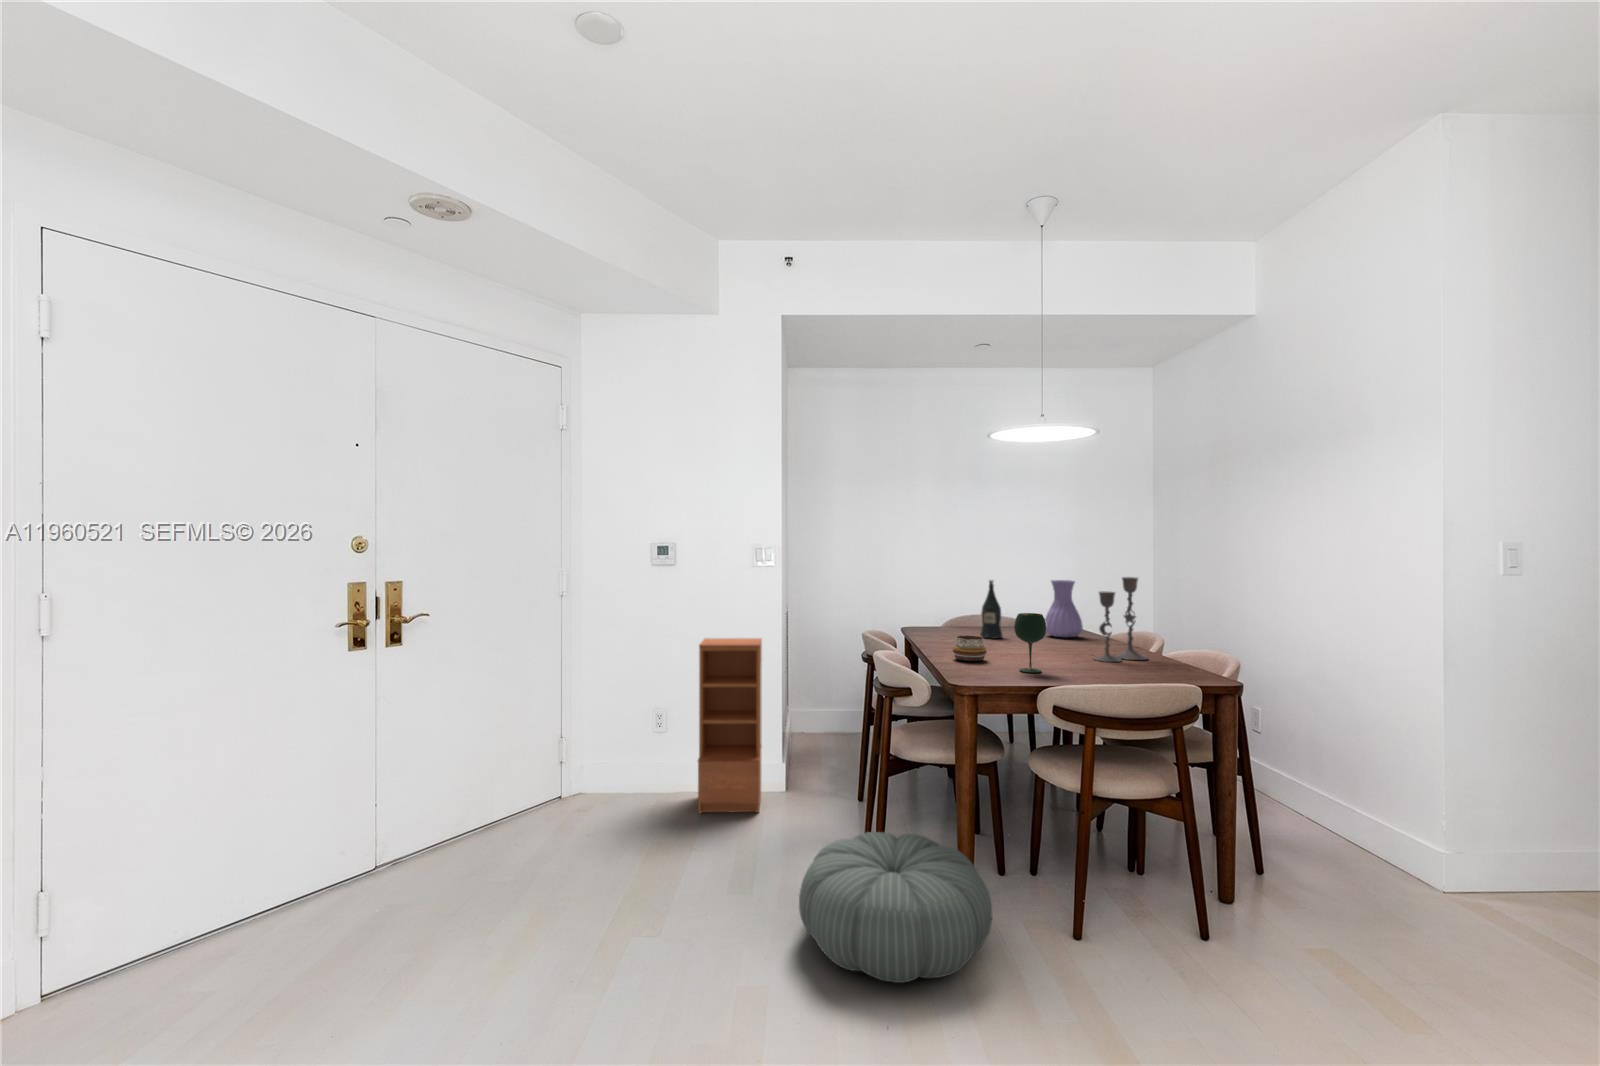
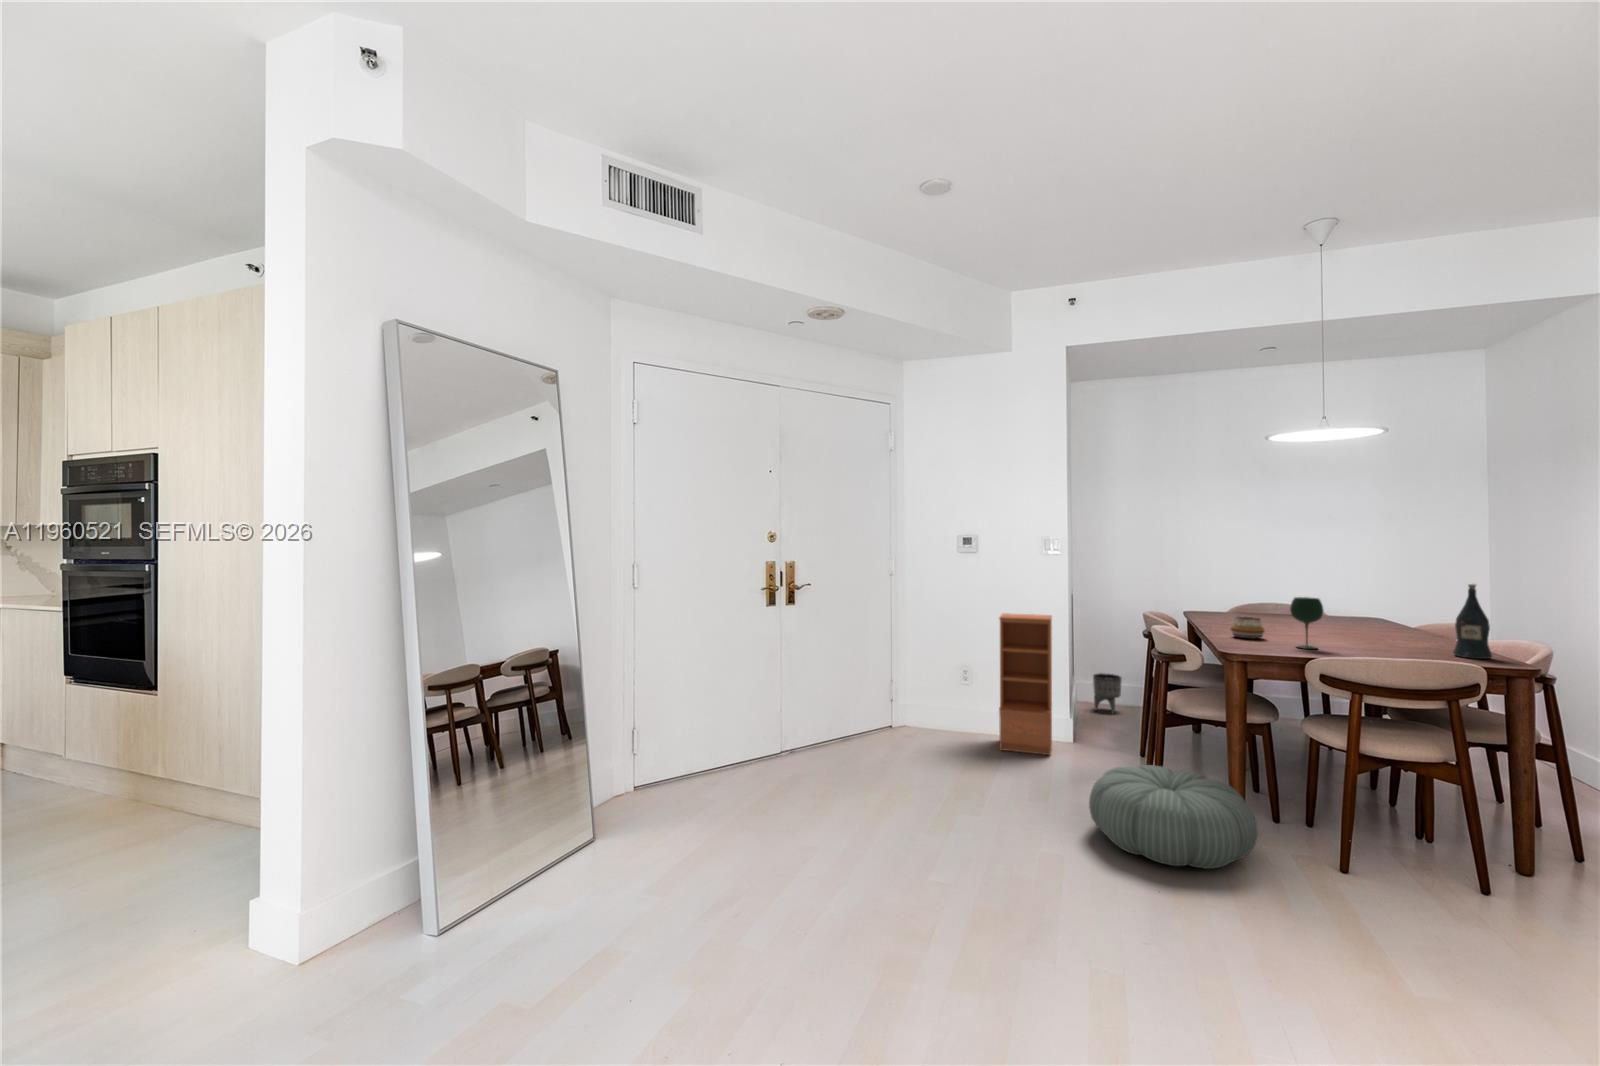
candlestick: present [1094,577,1148,662] -> none [1383,568,1449,647]
wine bottle: present [980,580,1003,638] -> present [1453,584,1492,659]
vase: present [1045,580,1083,638] -> none [1340,571,1385,627]
planter: none [808,696,838,743] -> present [1093,673,1122,714]

